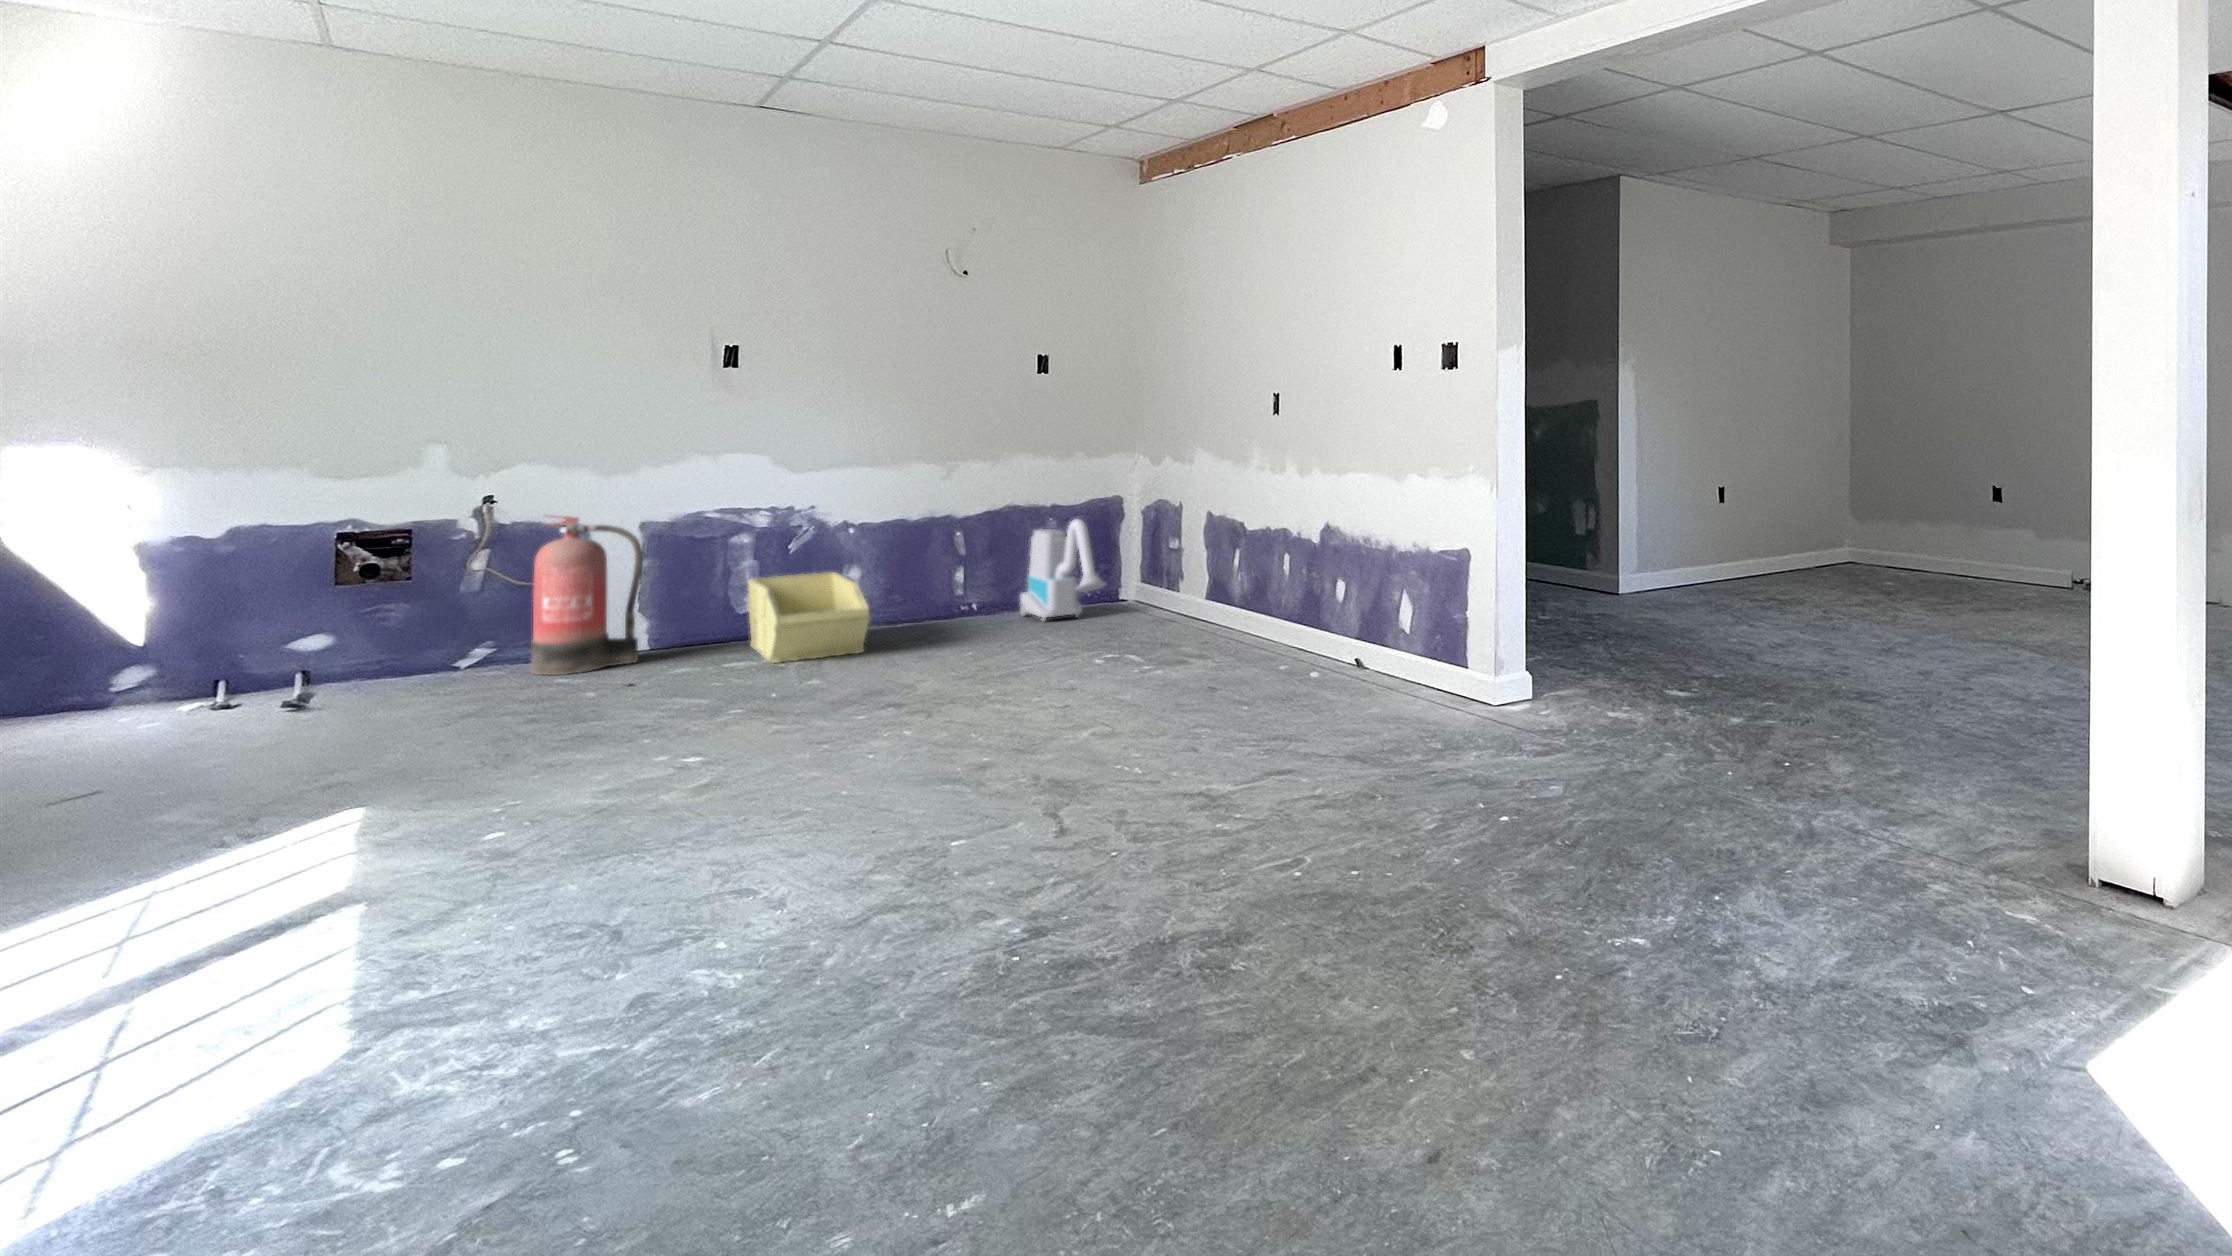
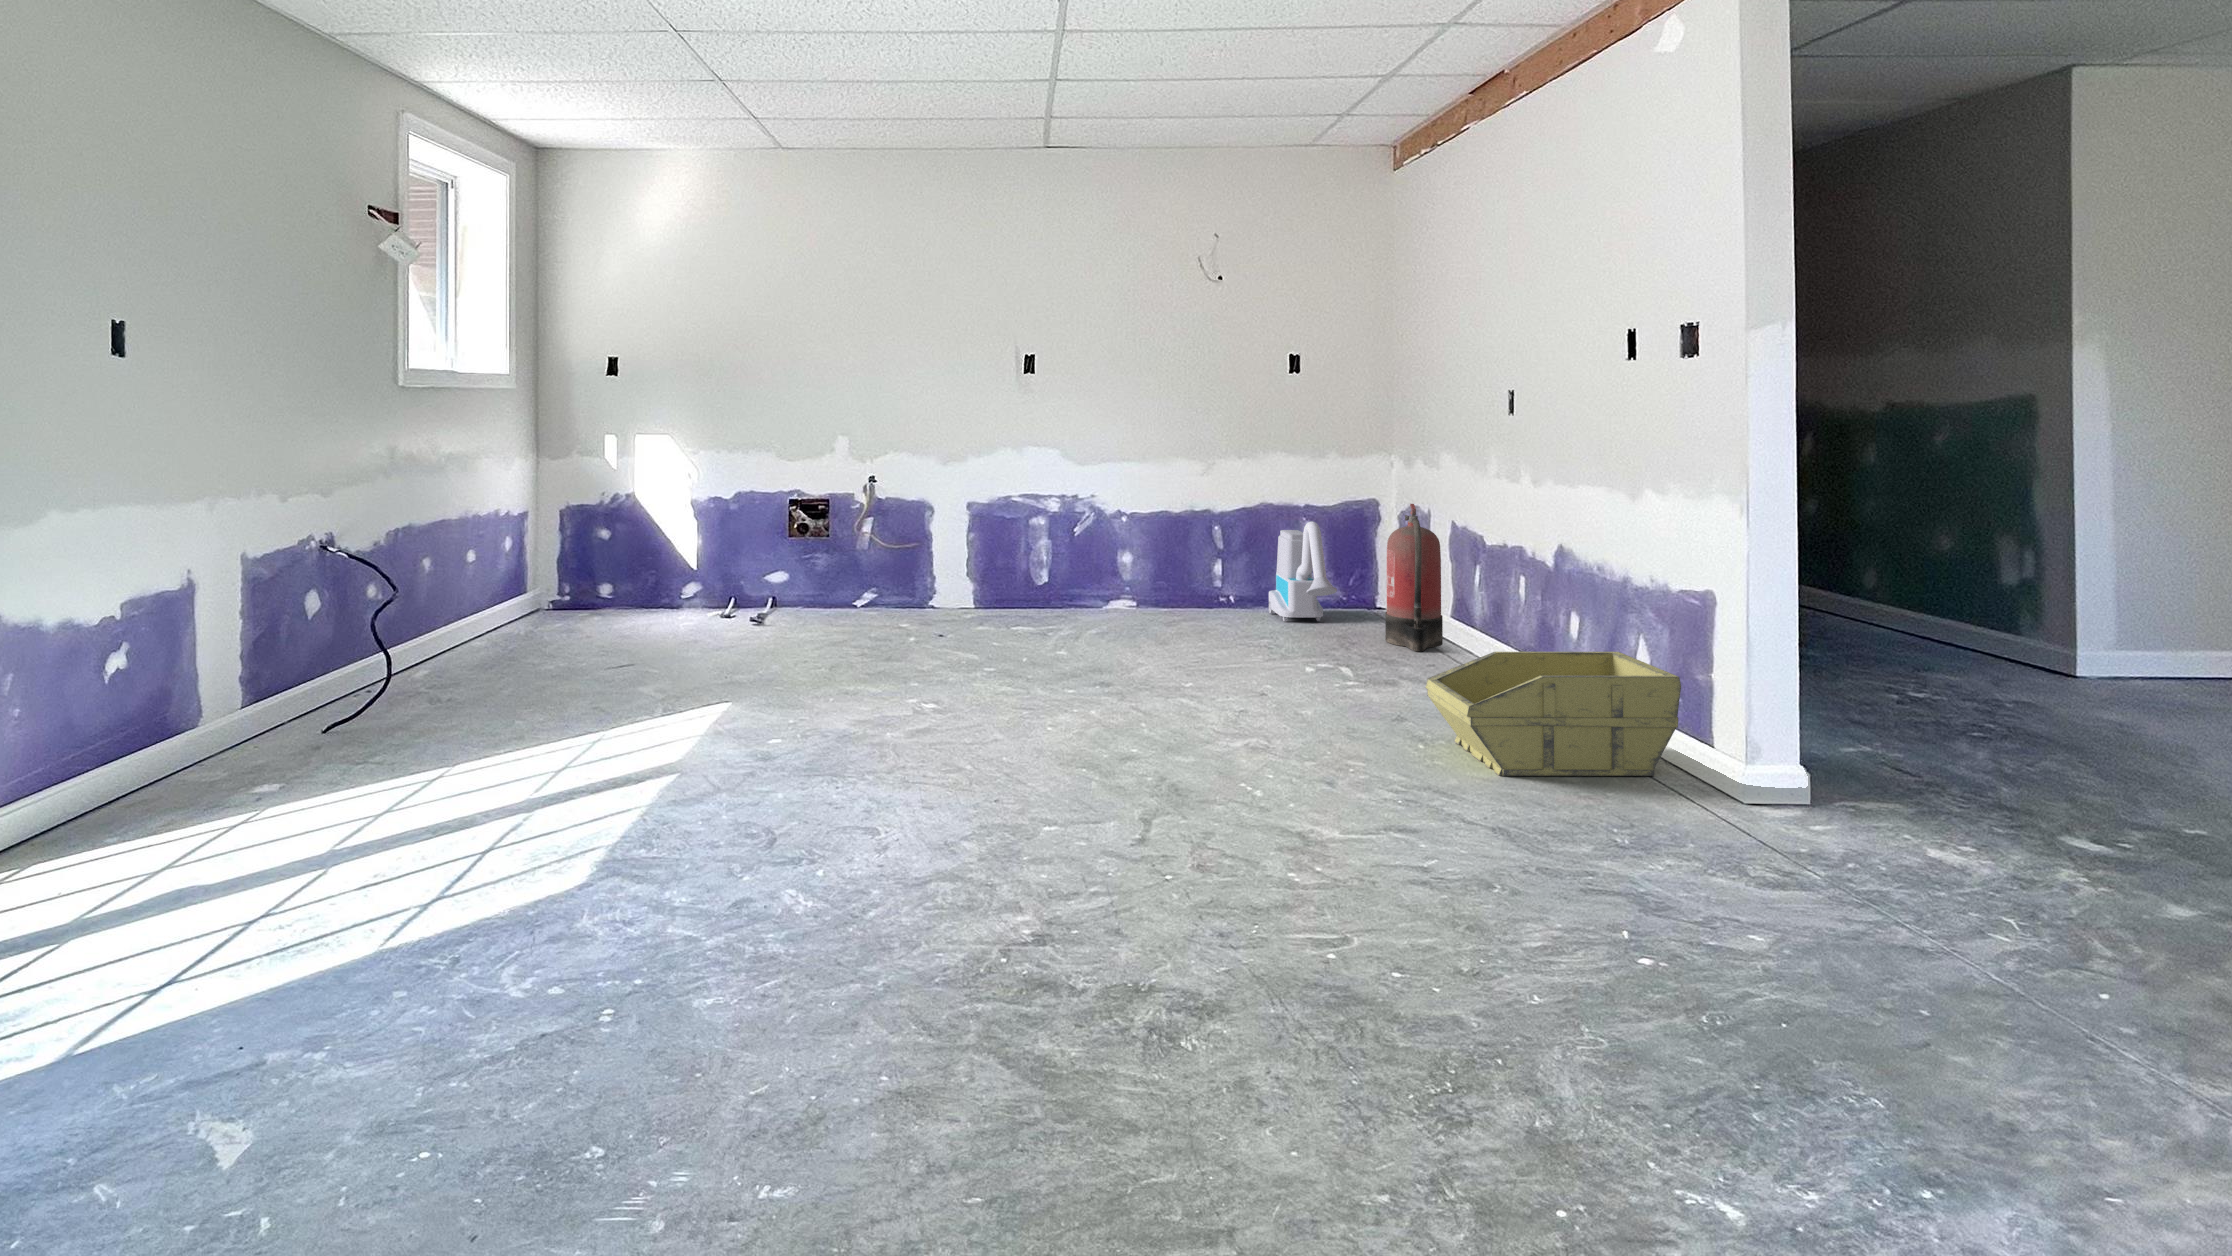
fire extinguisher: present [531,516,643,675] -> present [1385,504,1443,651]
storage bin: present [747,572,870,663] -> present [1426,652,1681,776]

